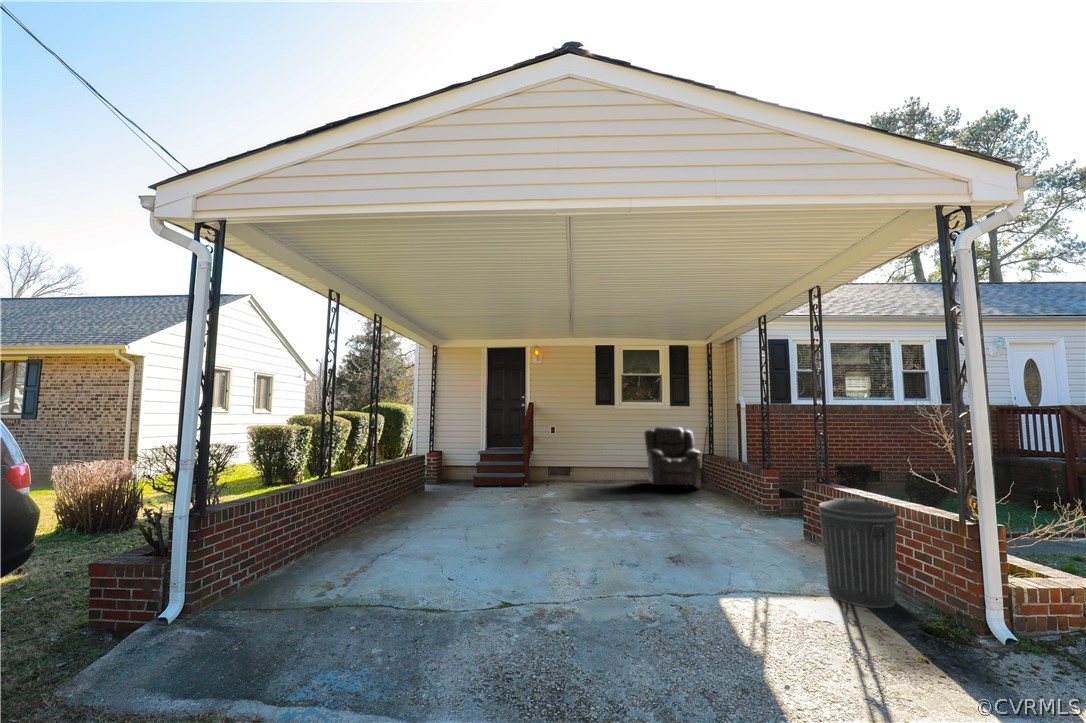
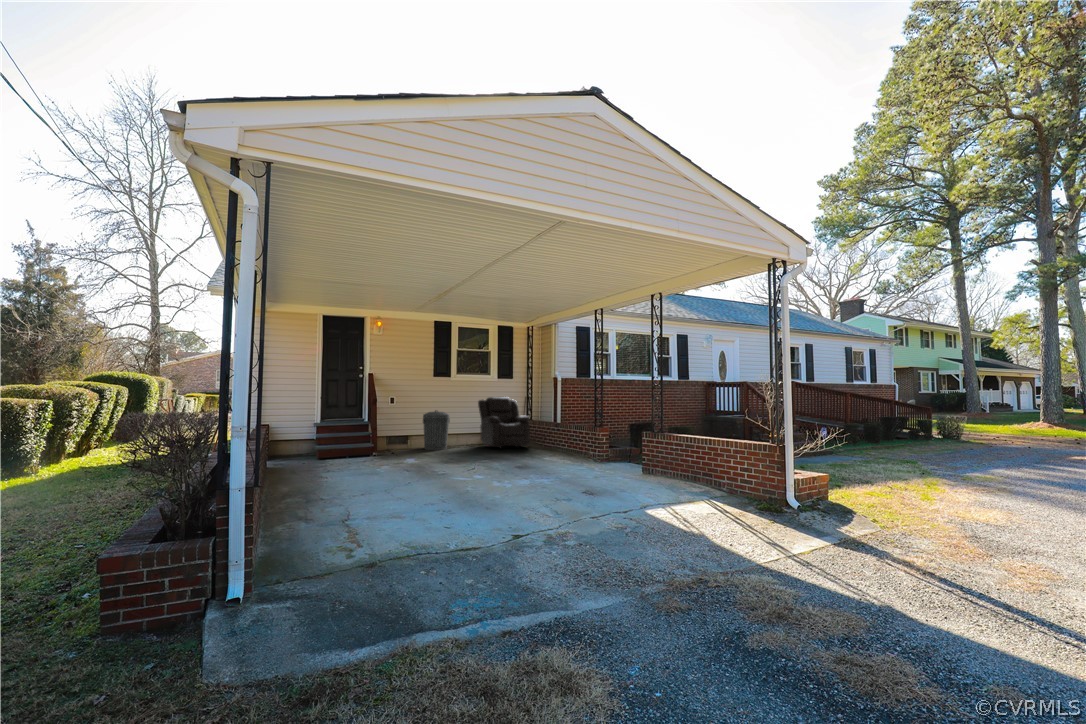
trash can: present [818,497,897,608] -> present [423,410,450,450]

